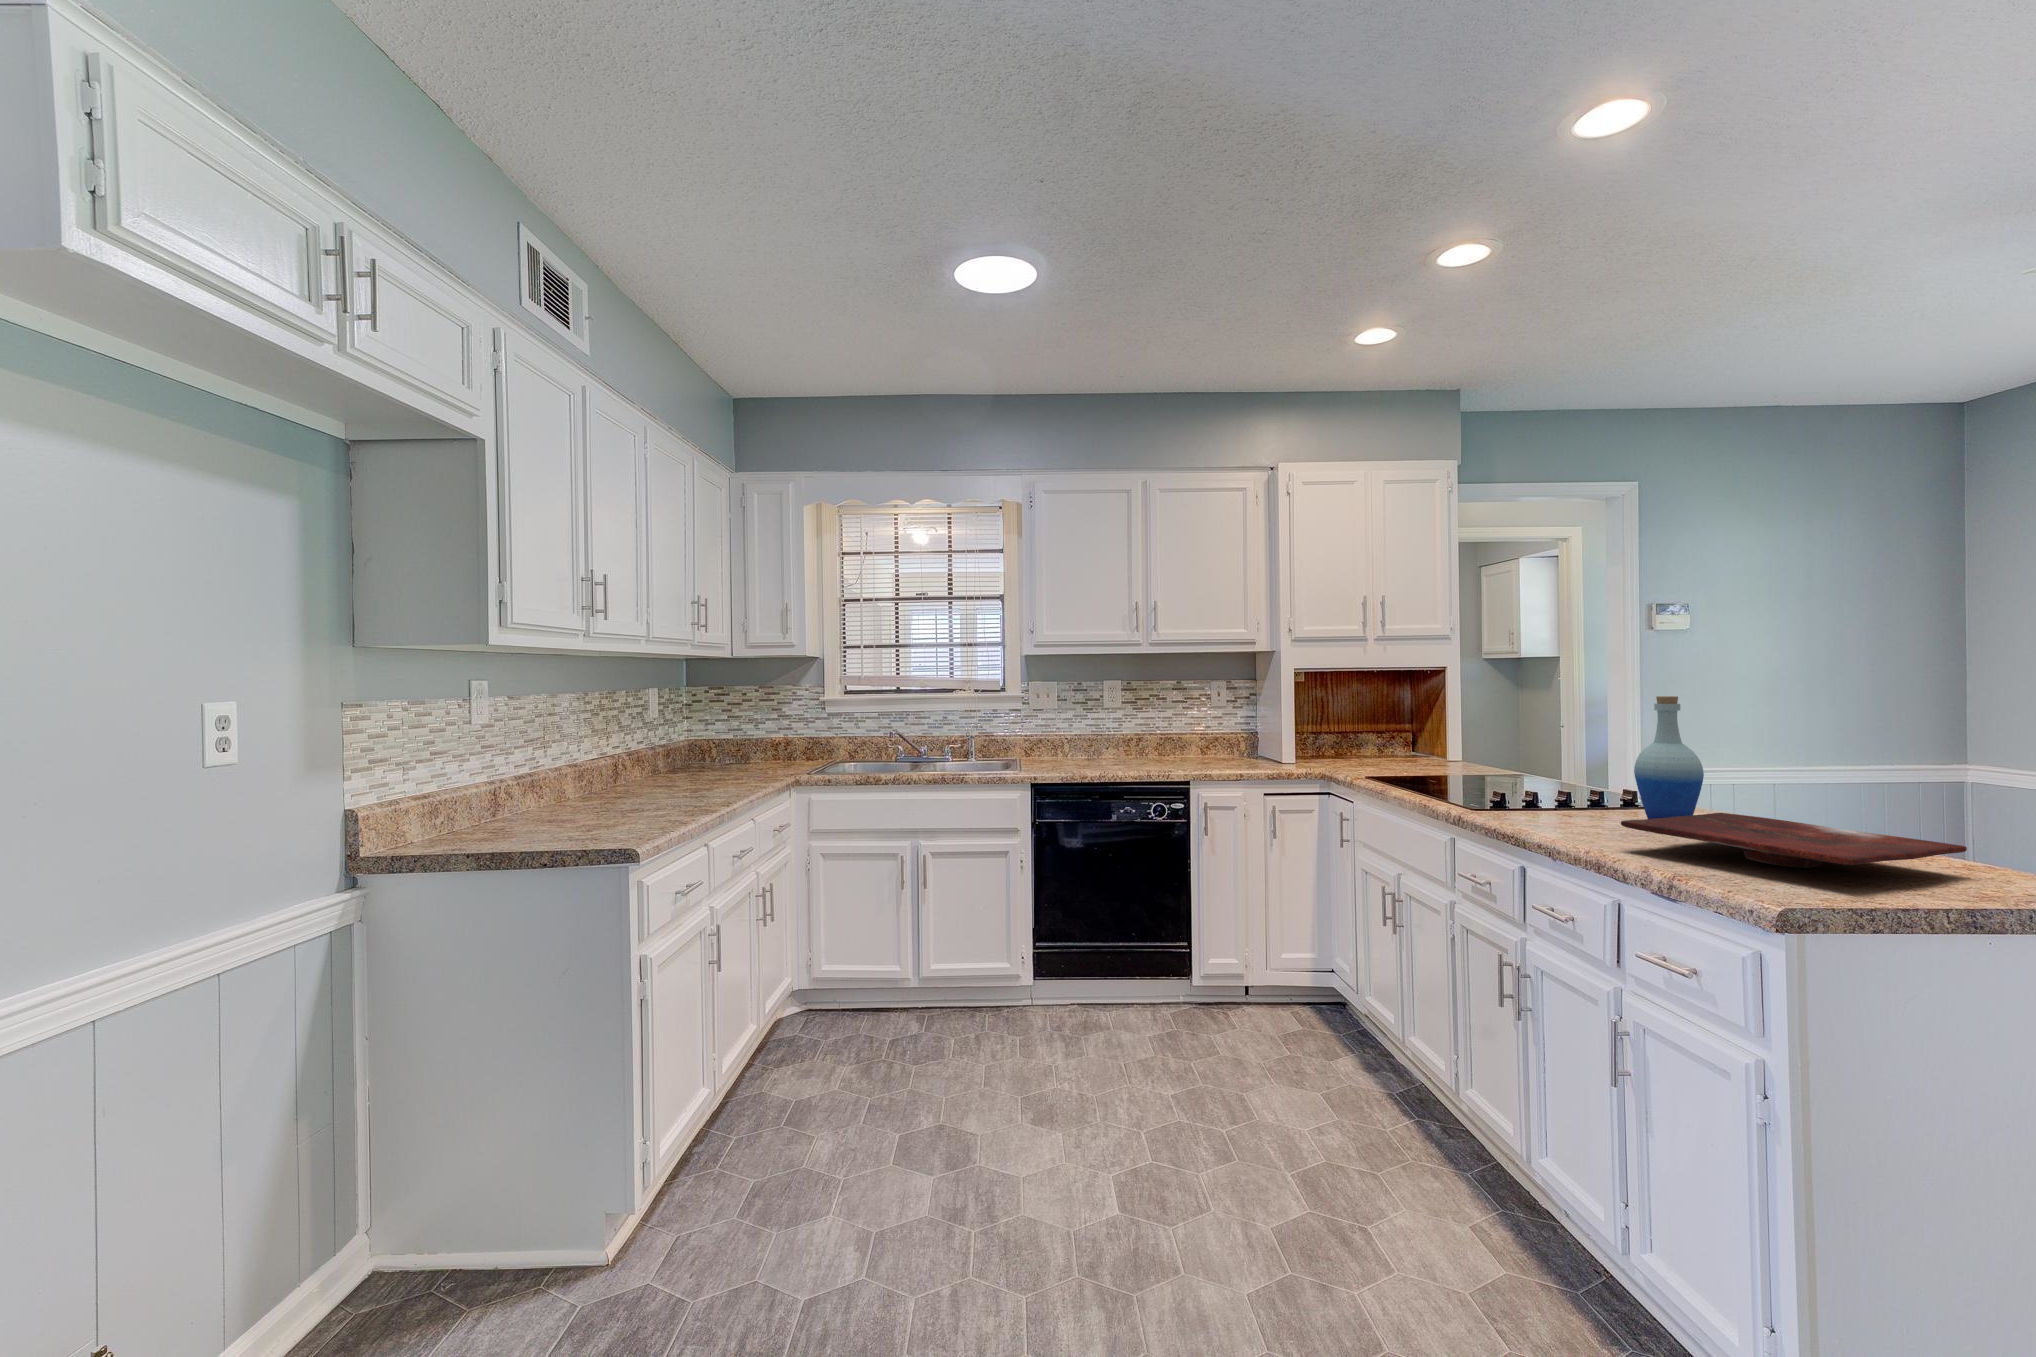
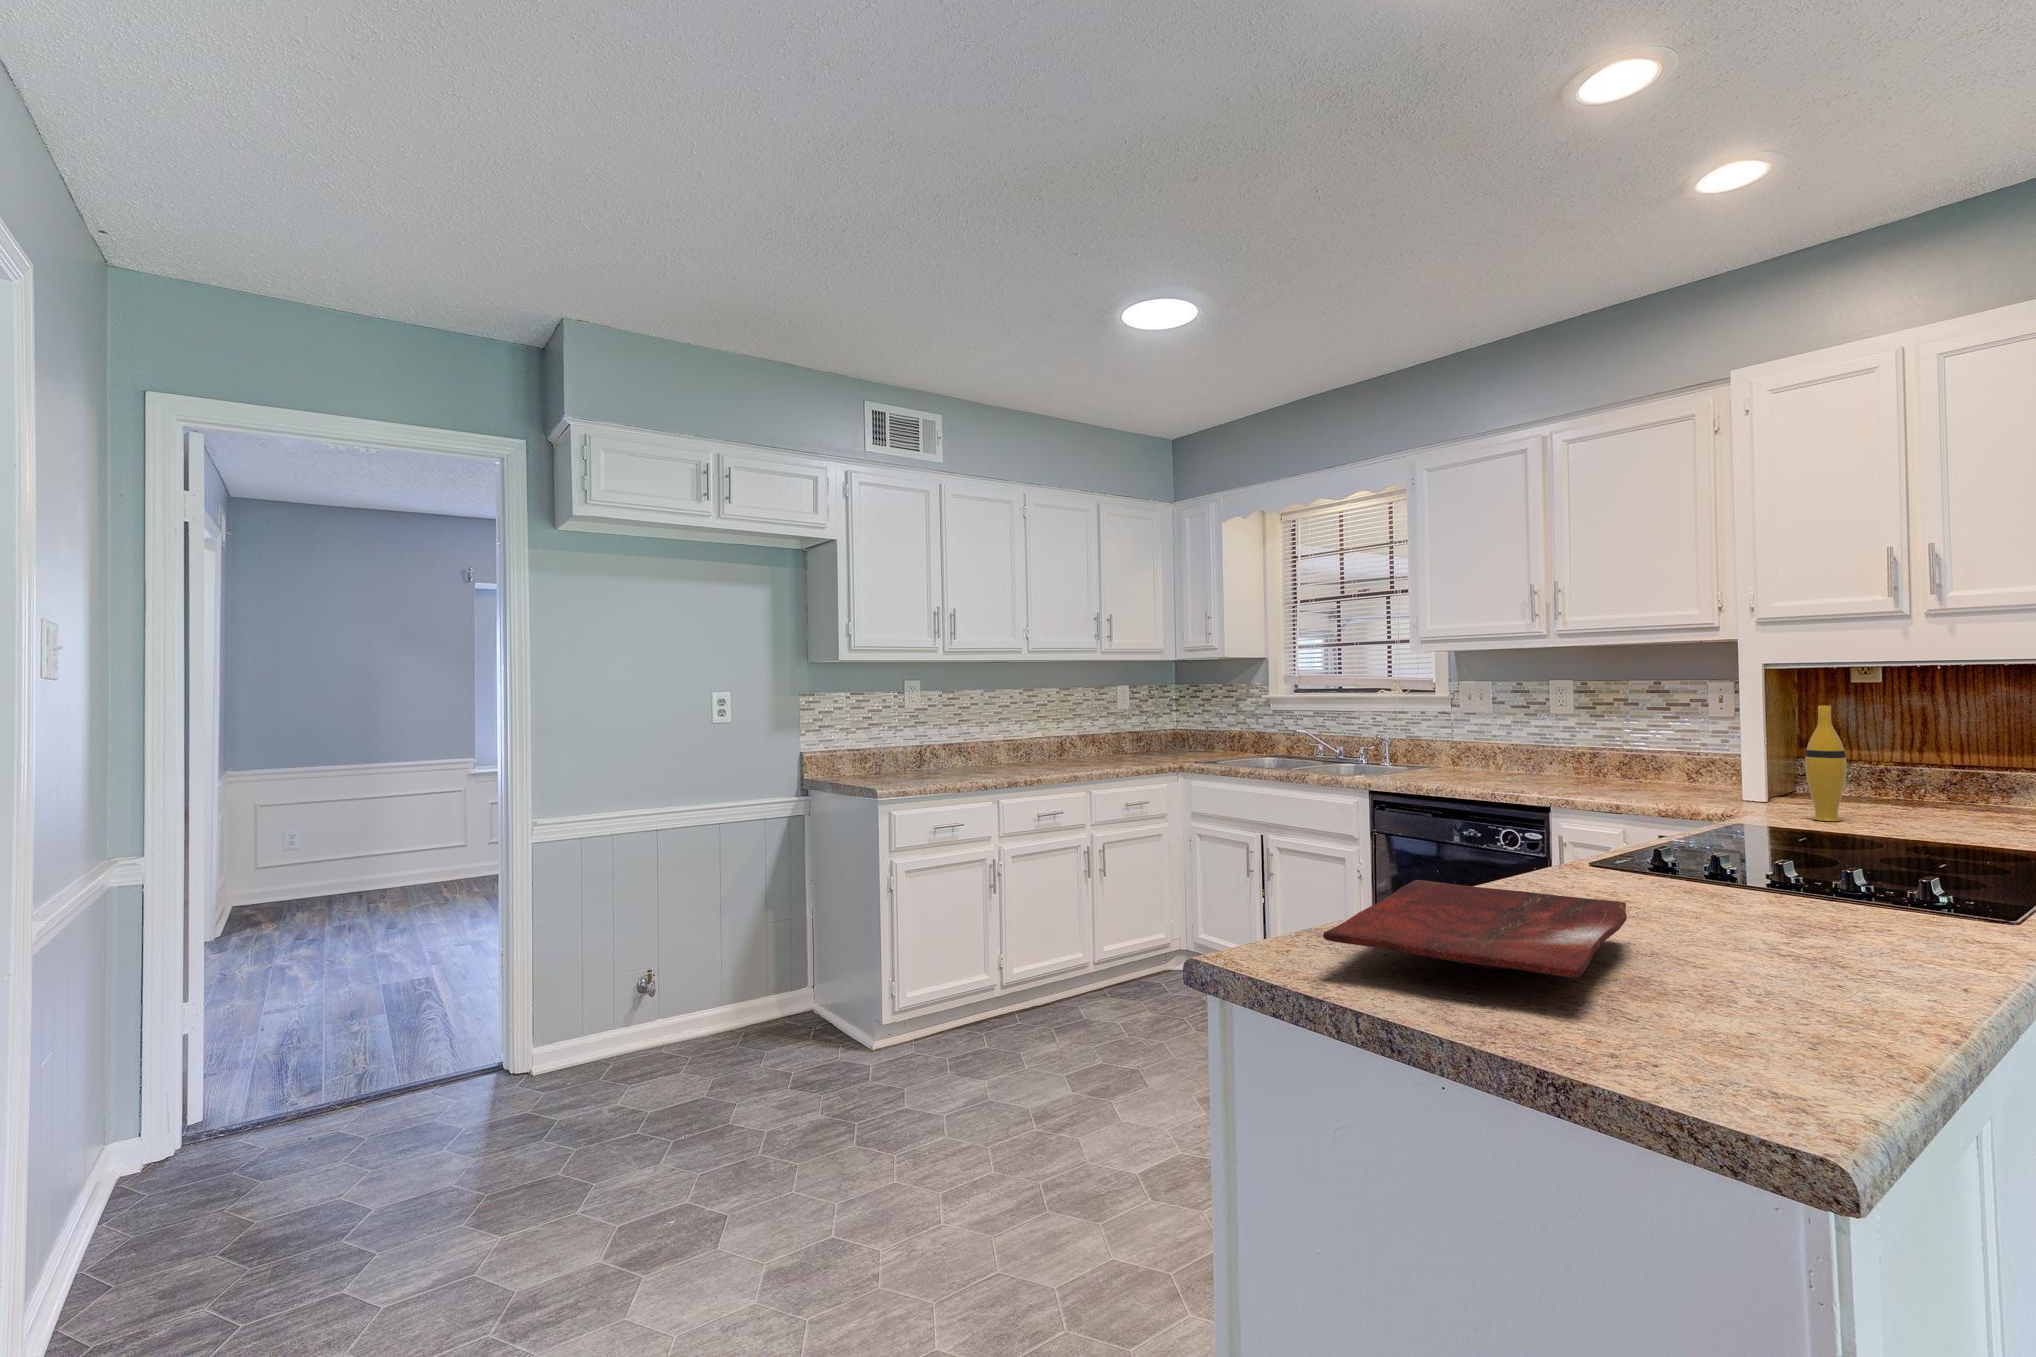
vase: none [1332,695,1353,767] -> present [1805,706,1847,821]
bottle: present [1634,696,1704,819] -> none [1641,723,1746,931]

